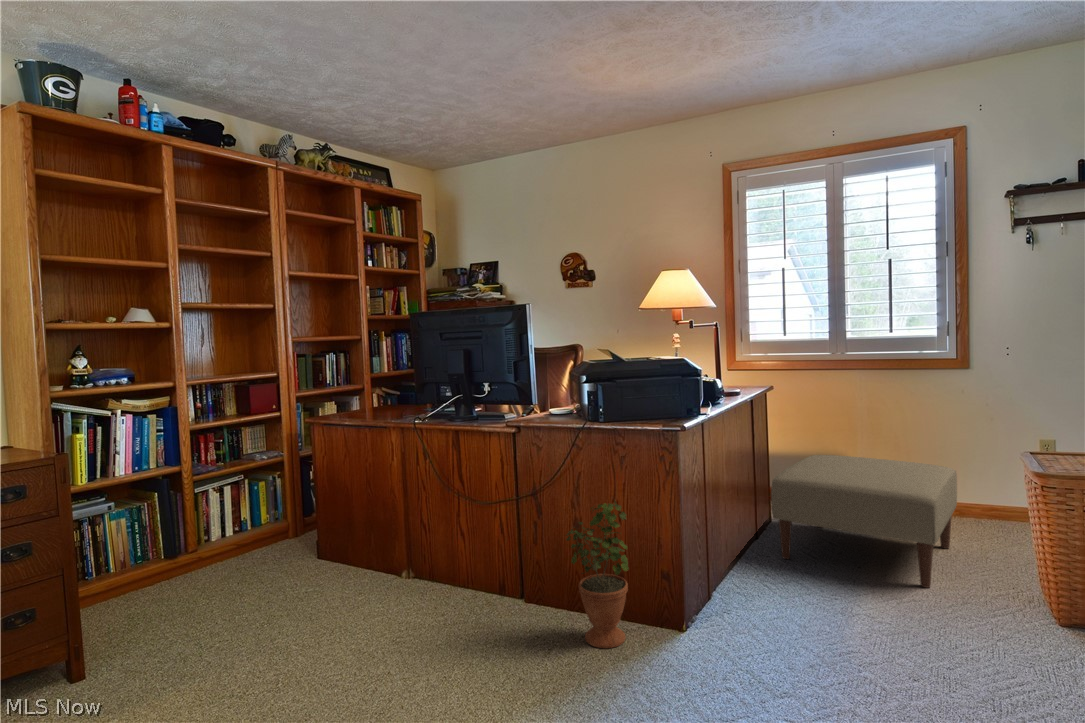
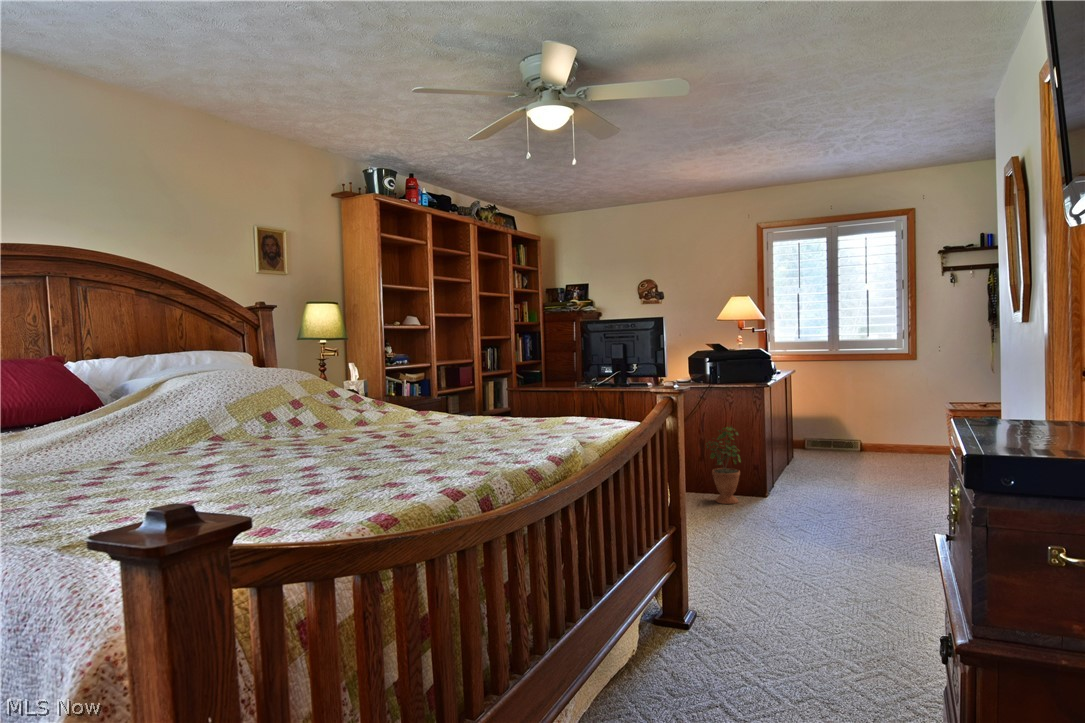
ottoman: present [771,455,957,588] -> none [803,414,910,480]

